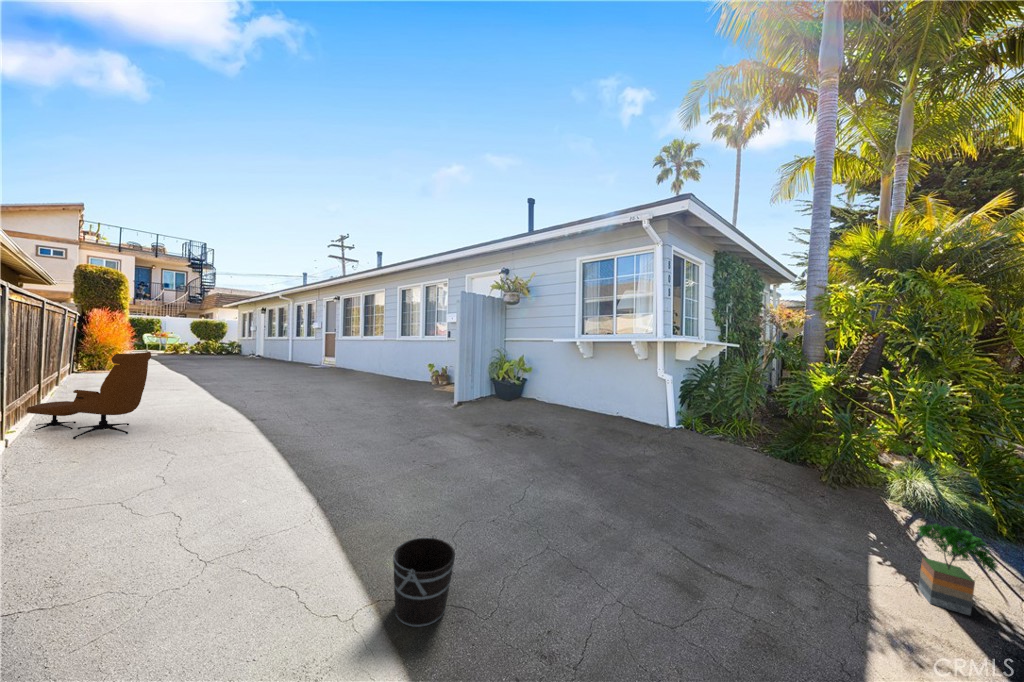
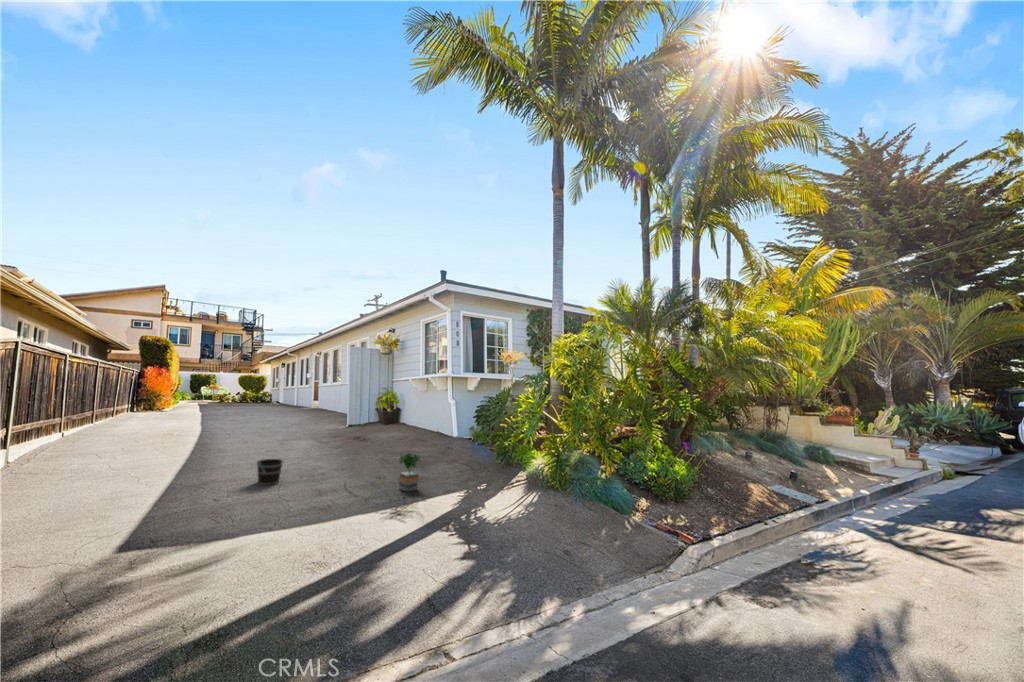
lounge chair: present [26,352,151,439] -> none [93,390,148,434]
bucket: present [393,535,455,627] -> present [257,459,283,485]

